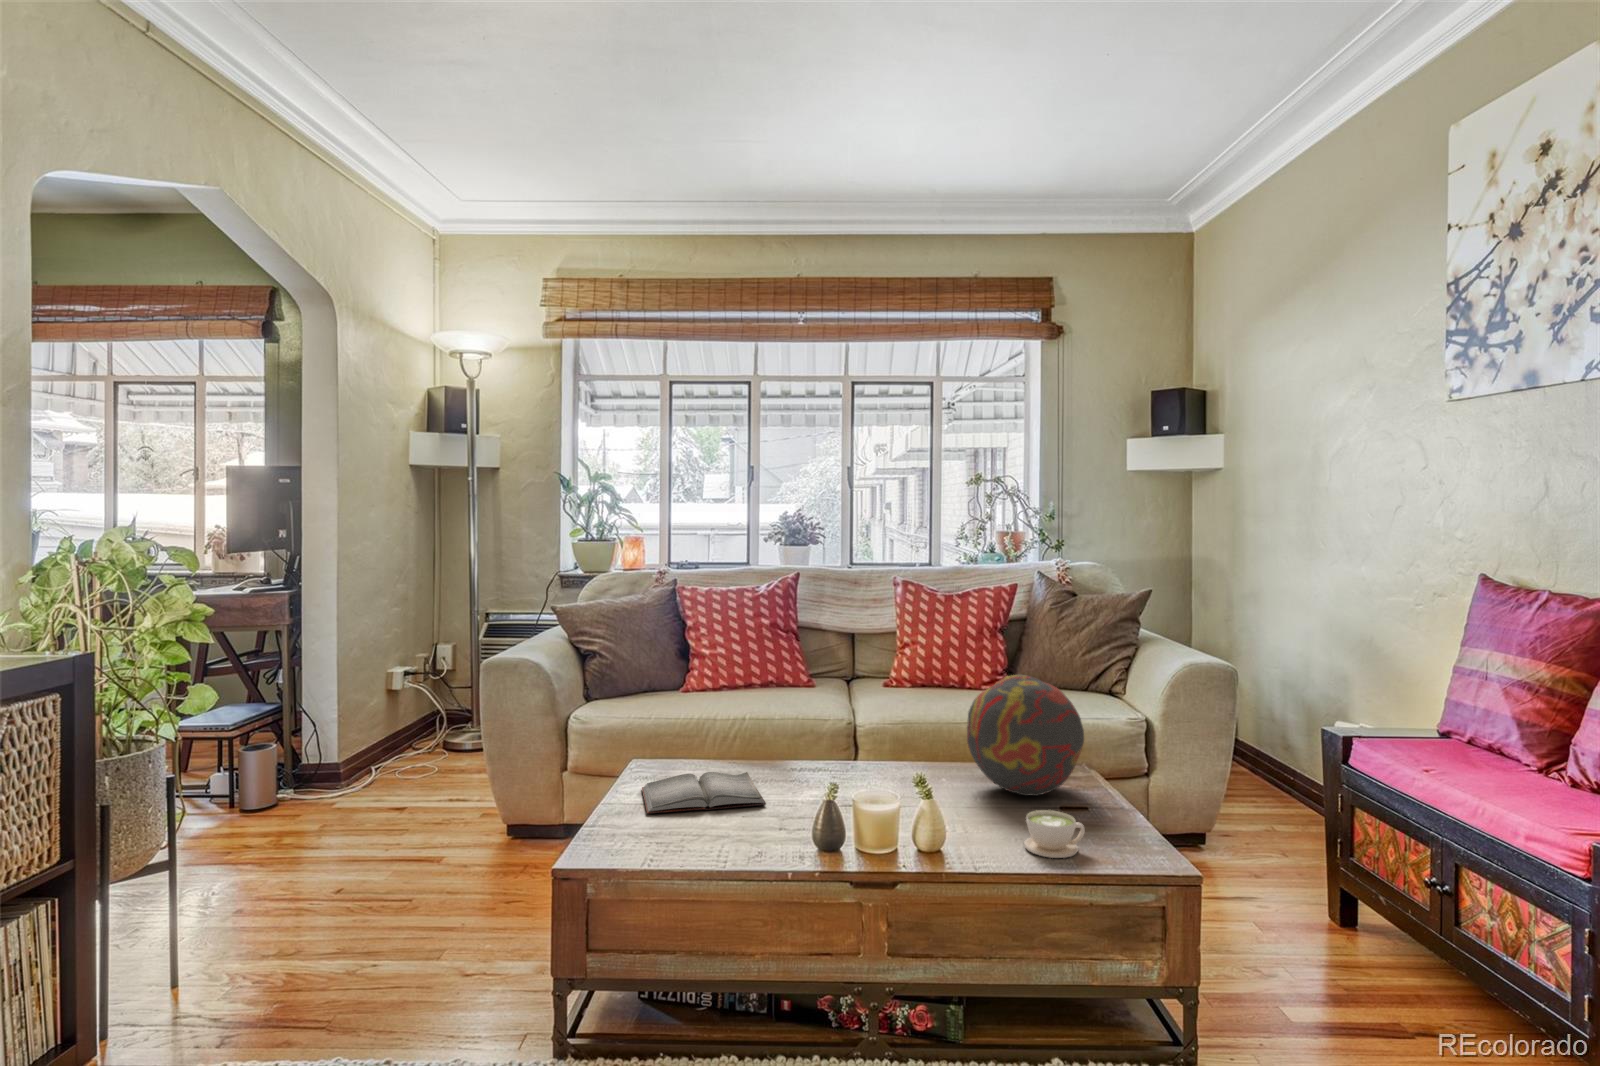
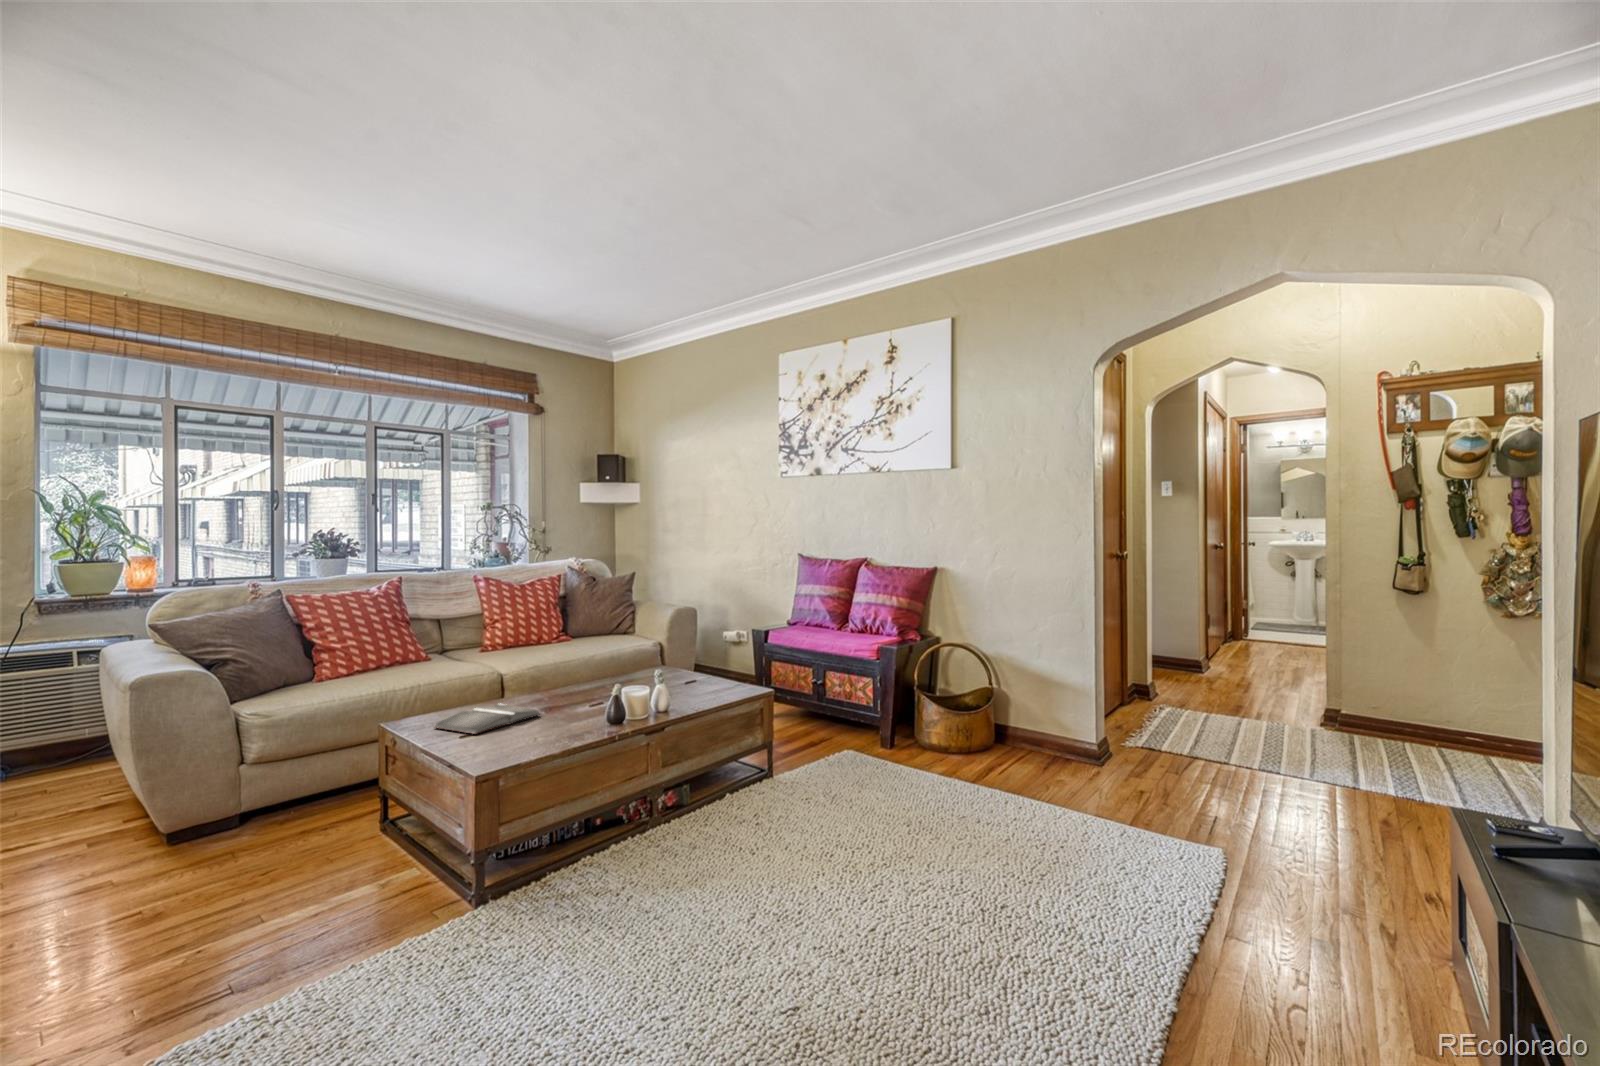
decorative orb: present [967,675,1084,796] -> none [625,617,692,684]
coffee cup: present [1024,810,1085,858] -> none [701,677,729,698]

